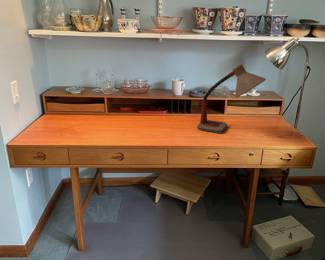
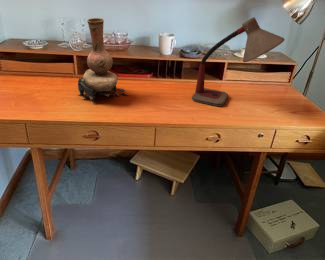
vase: none [108,69,147,132] -> present [78,18,127,103]

